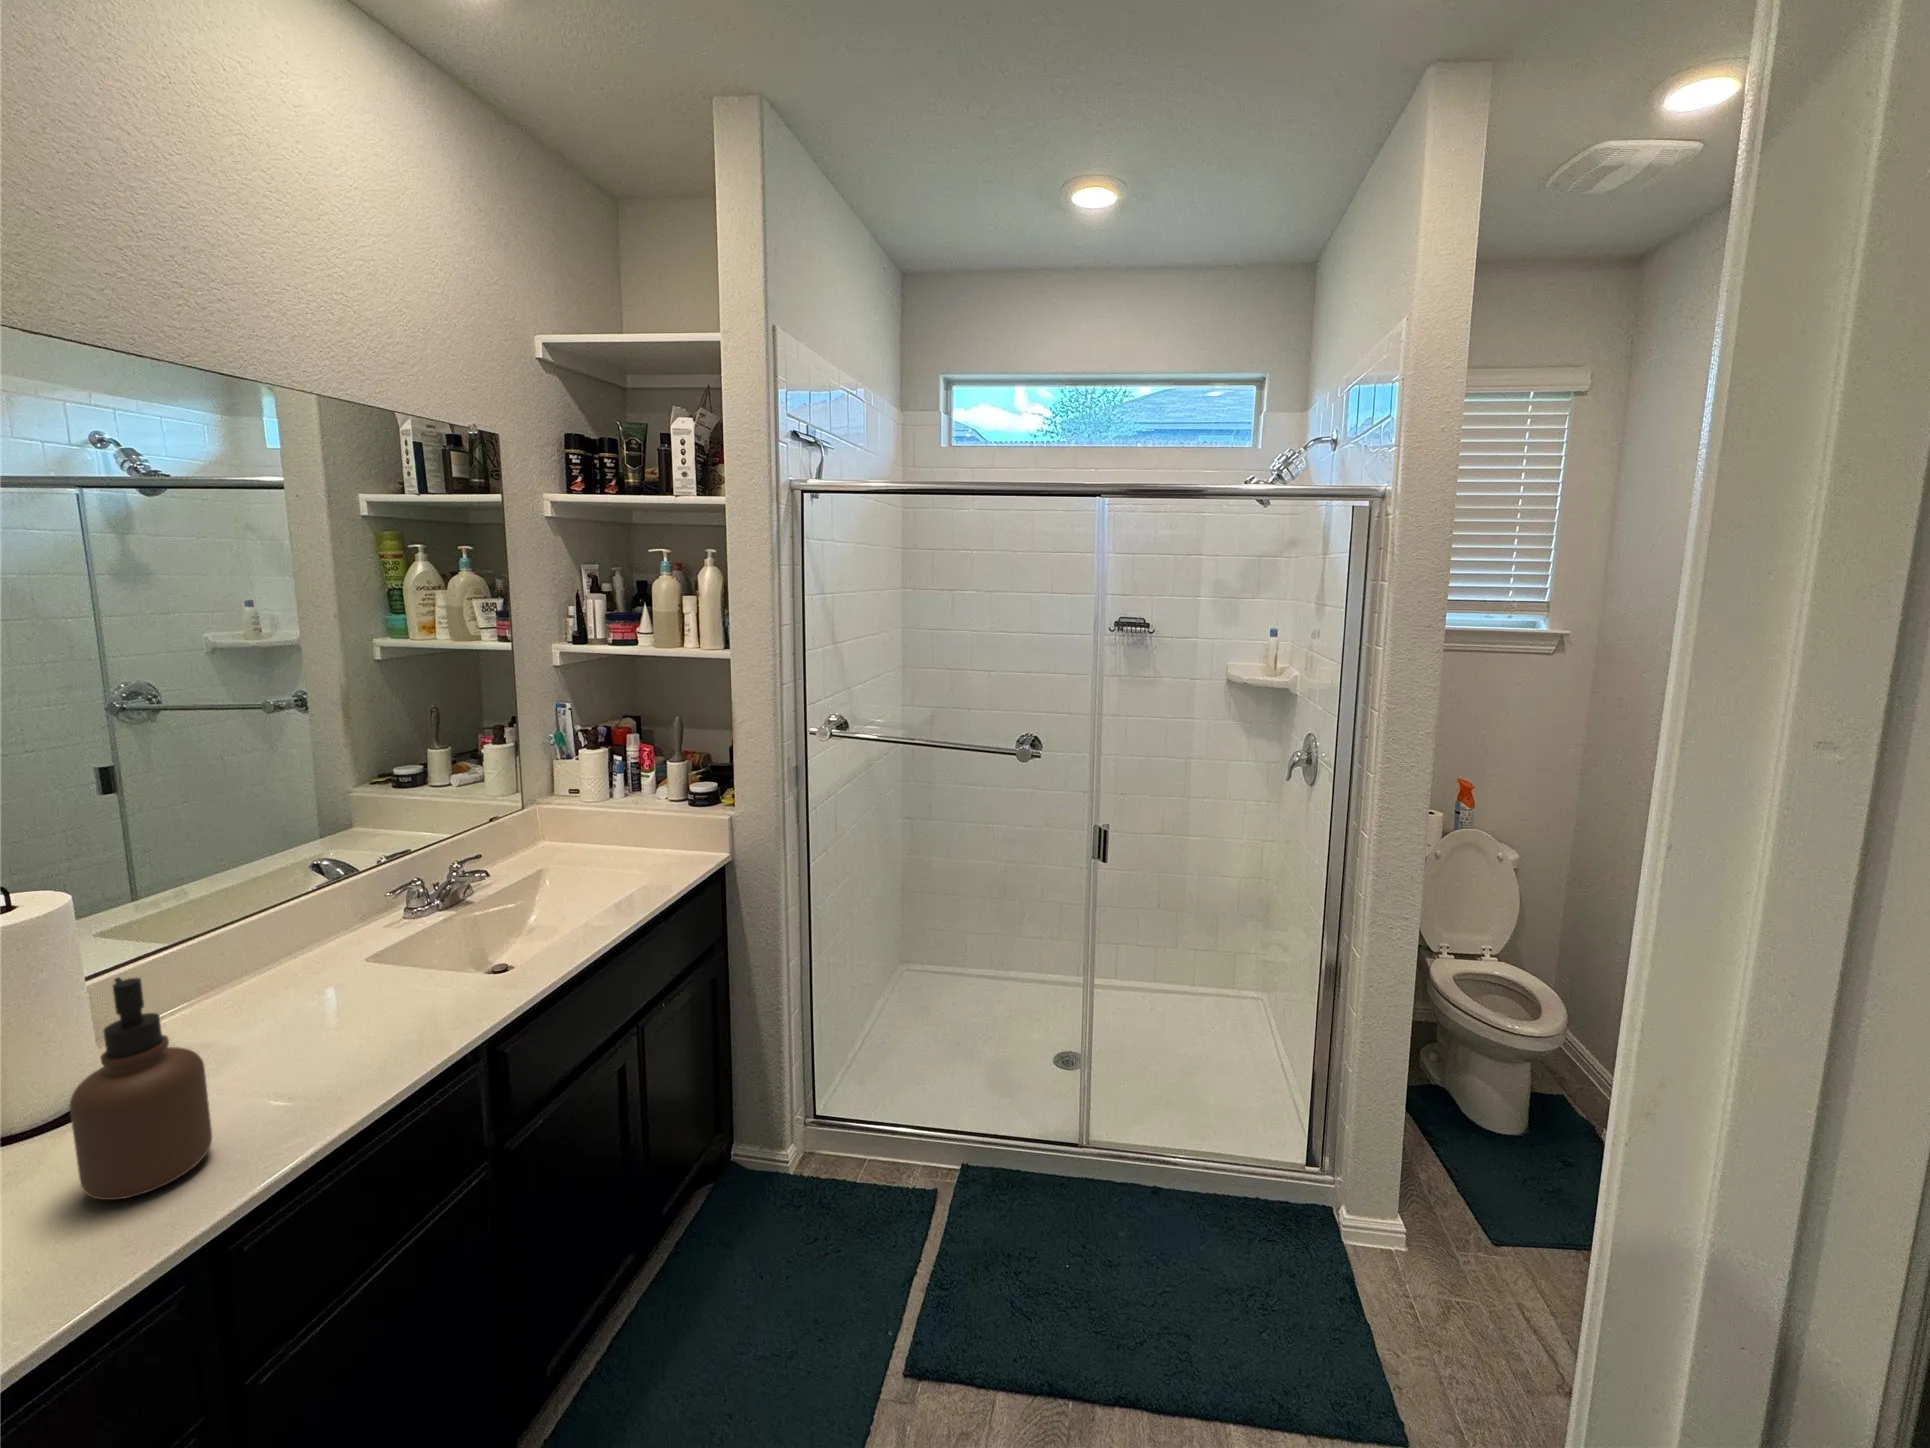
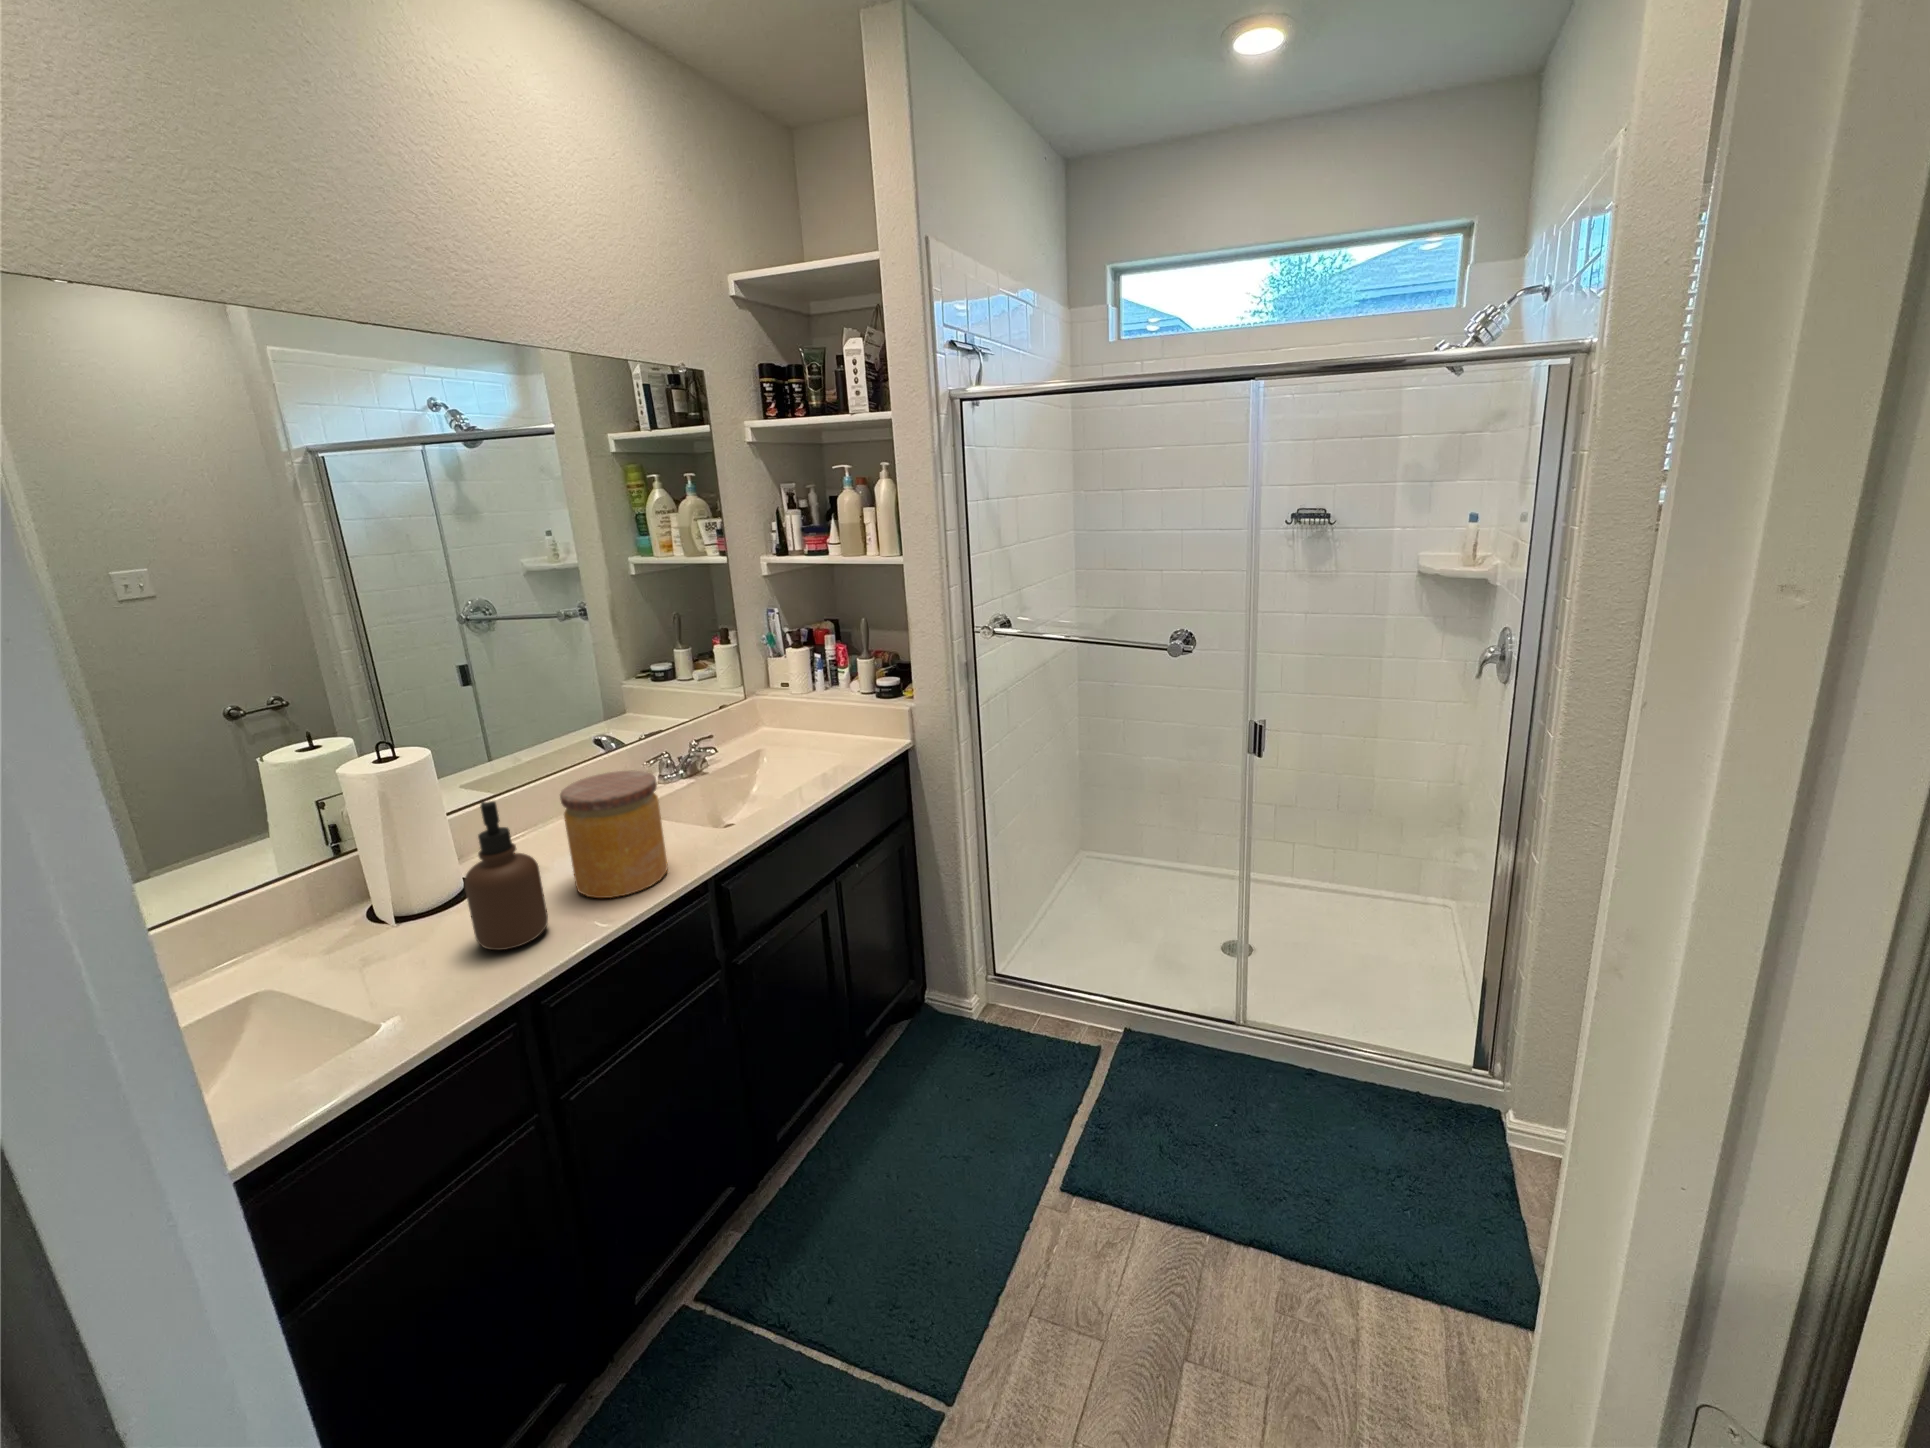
jar: none [249,914,408,1096] -> present [560,771,668,898]

